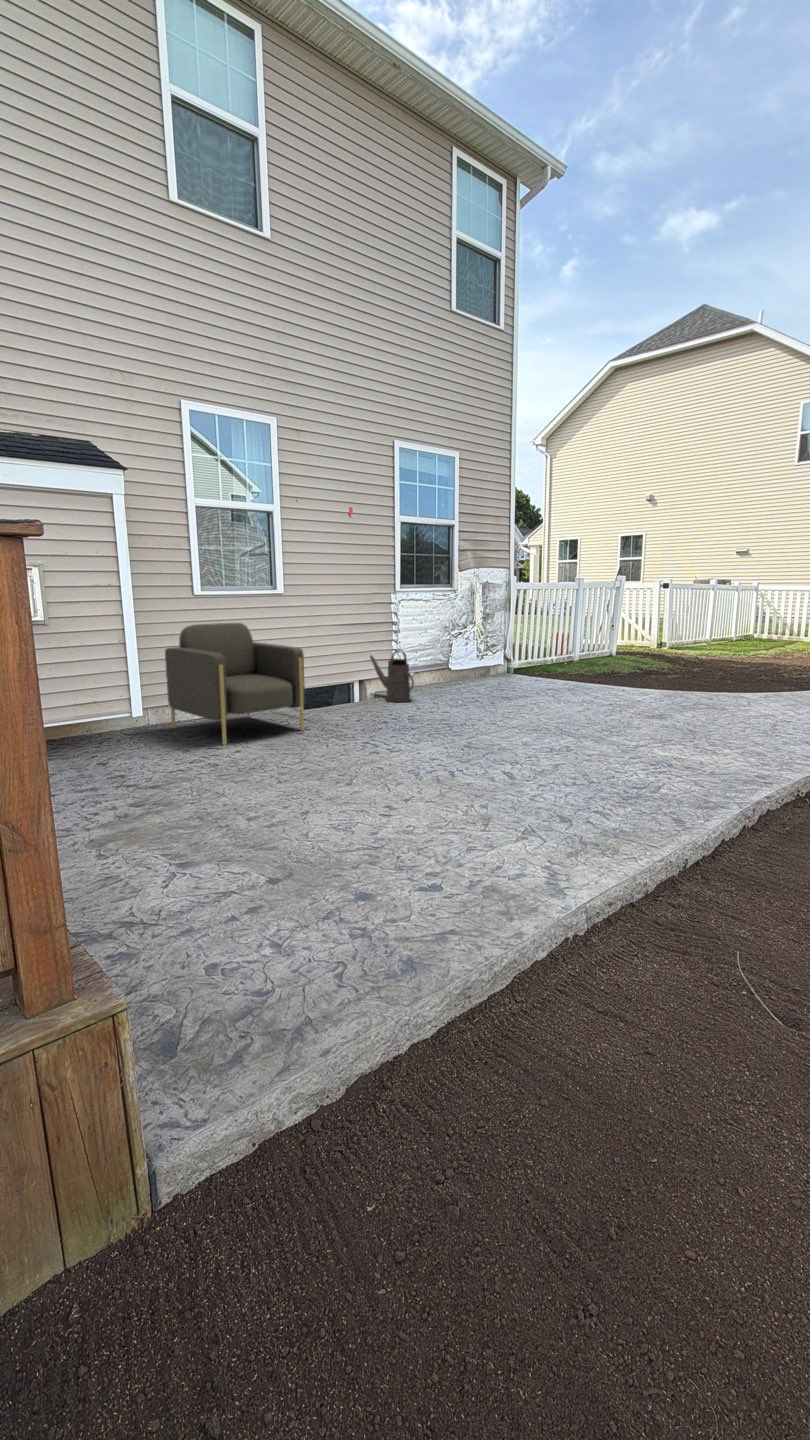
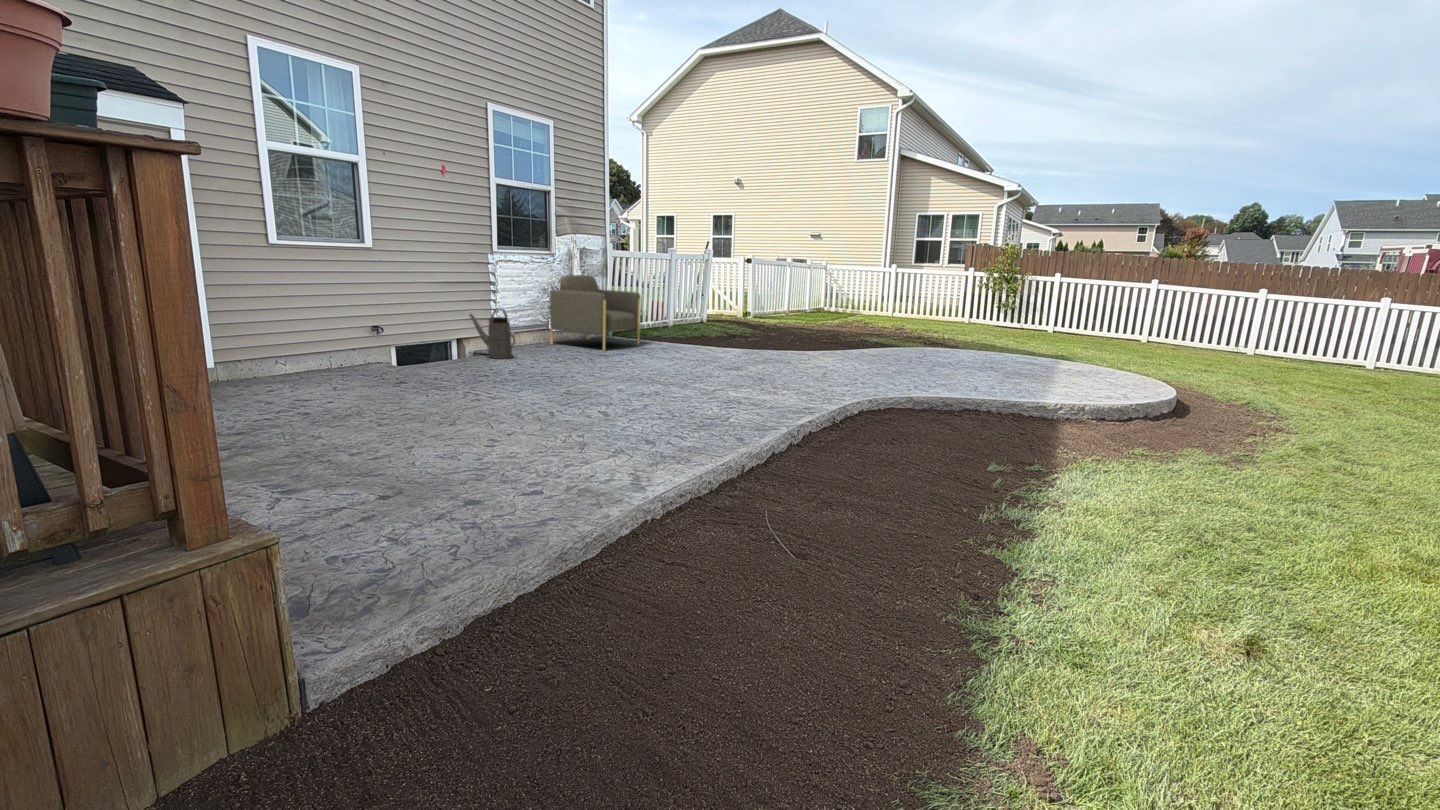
armchair: present [165,623,305,745] -> present [550,275,641,350]

